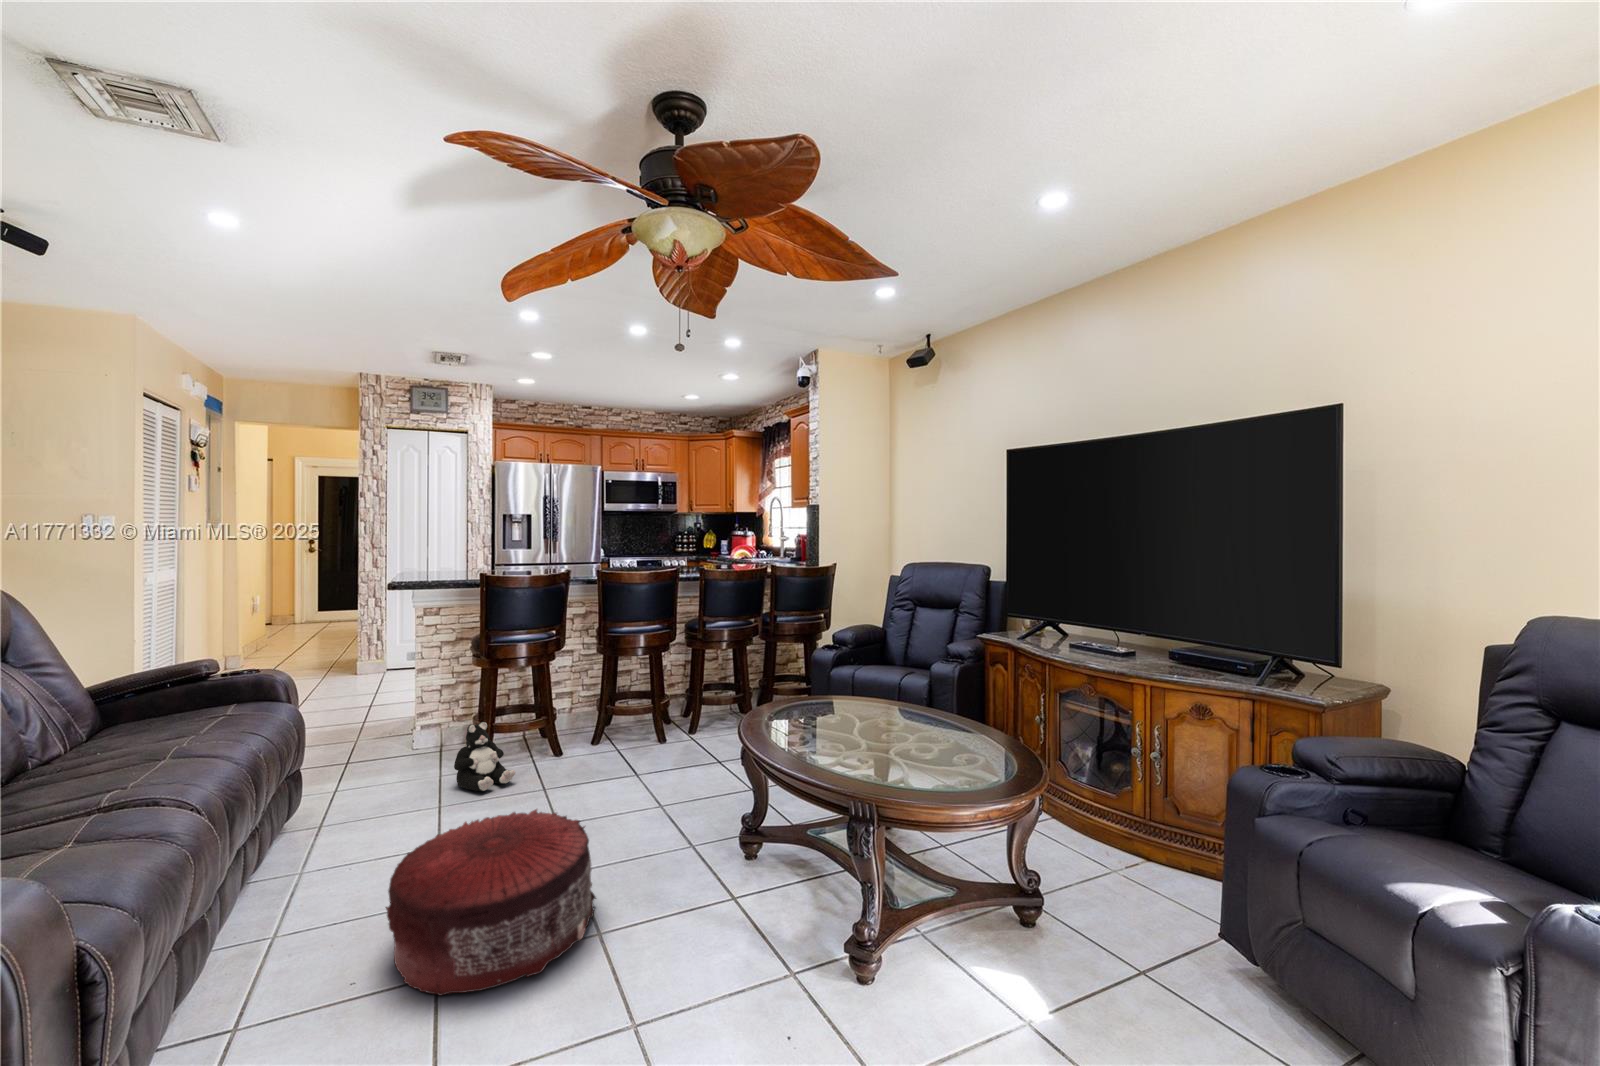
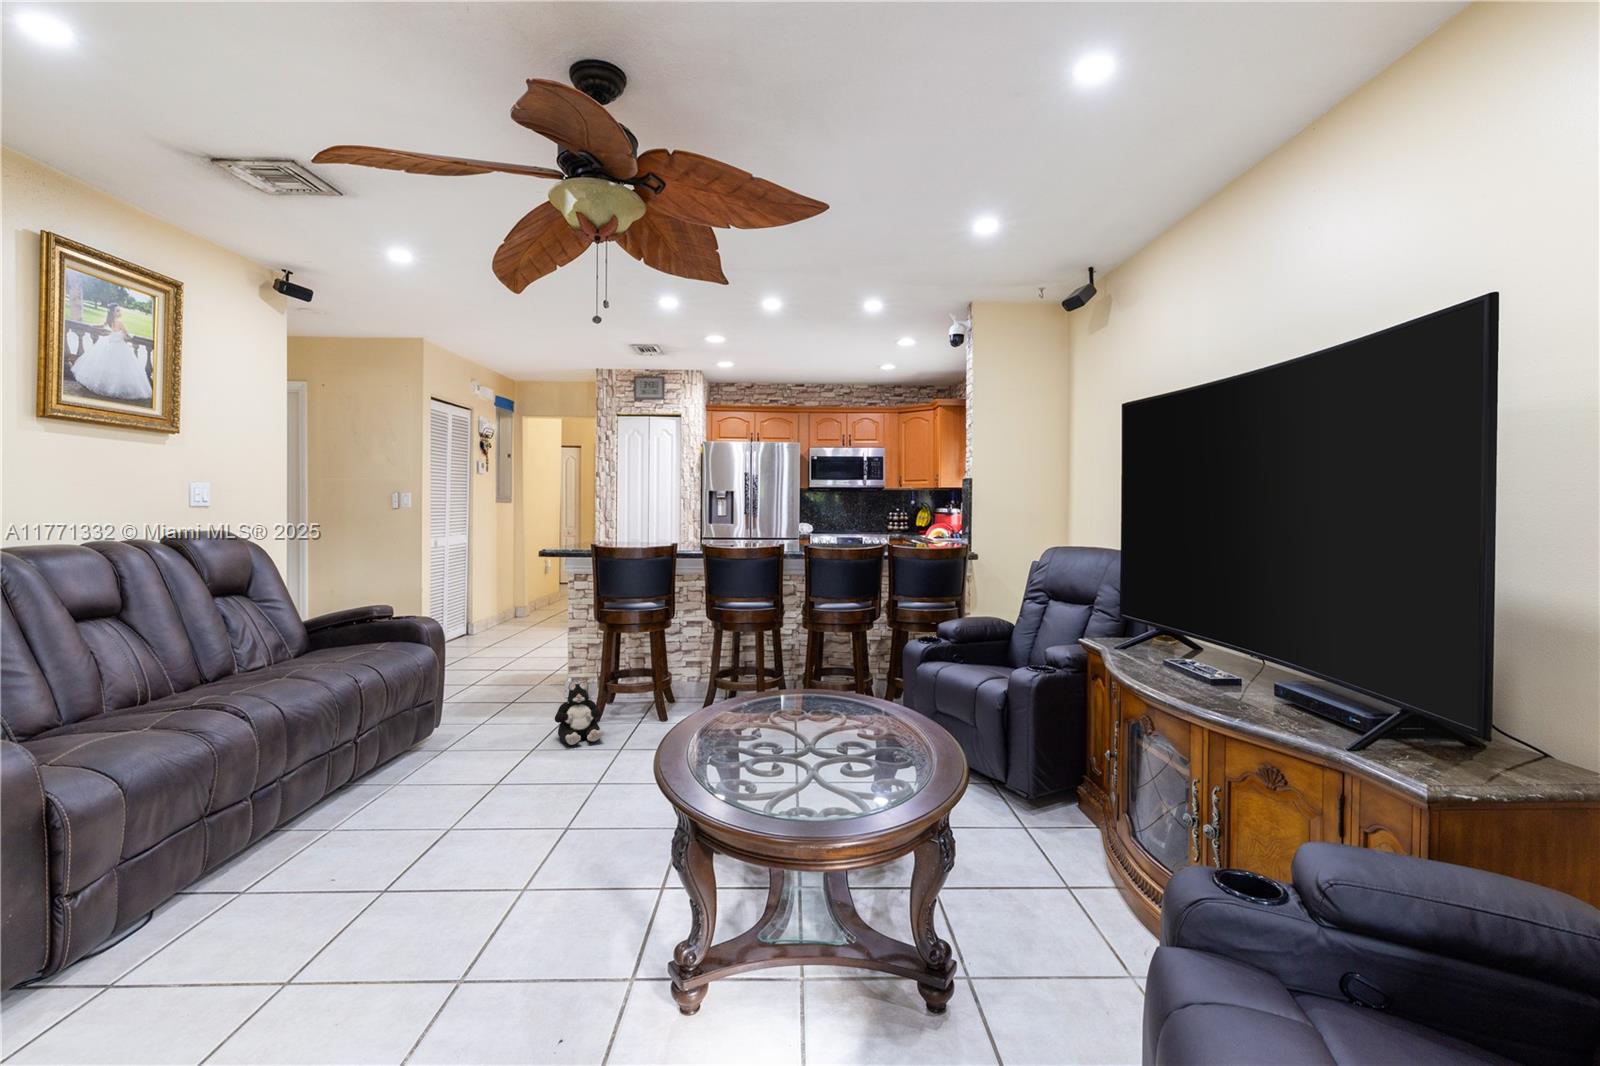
pouf: present [386,809,596,995] -> none [350,767,544,922]

